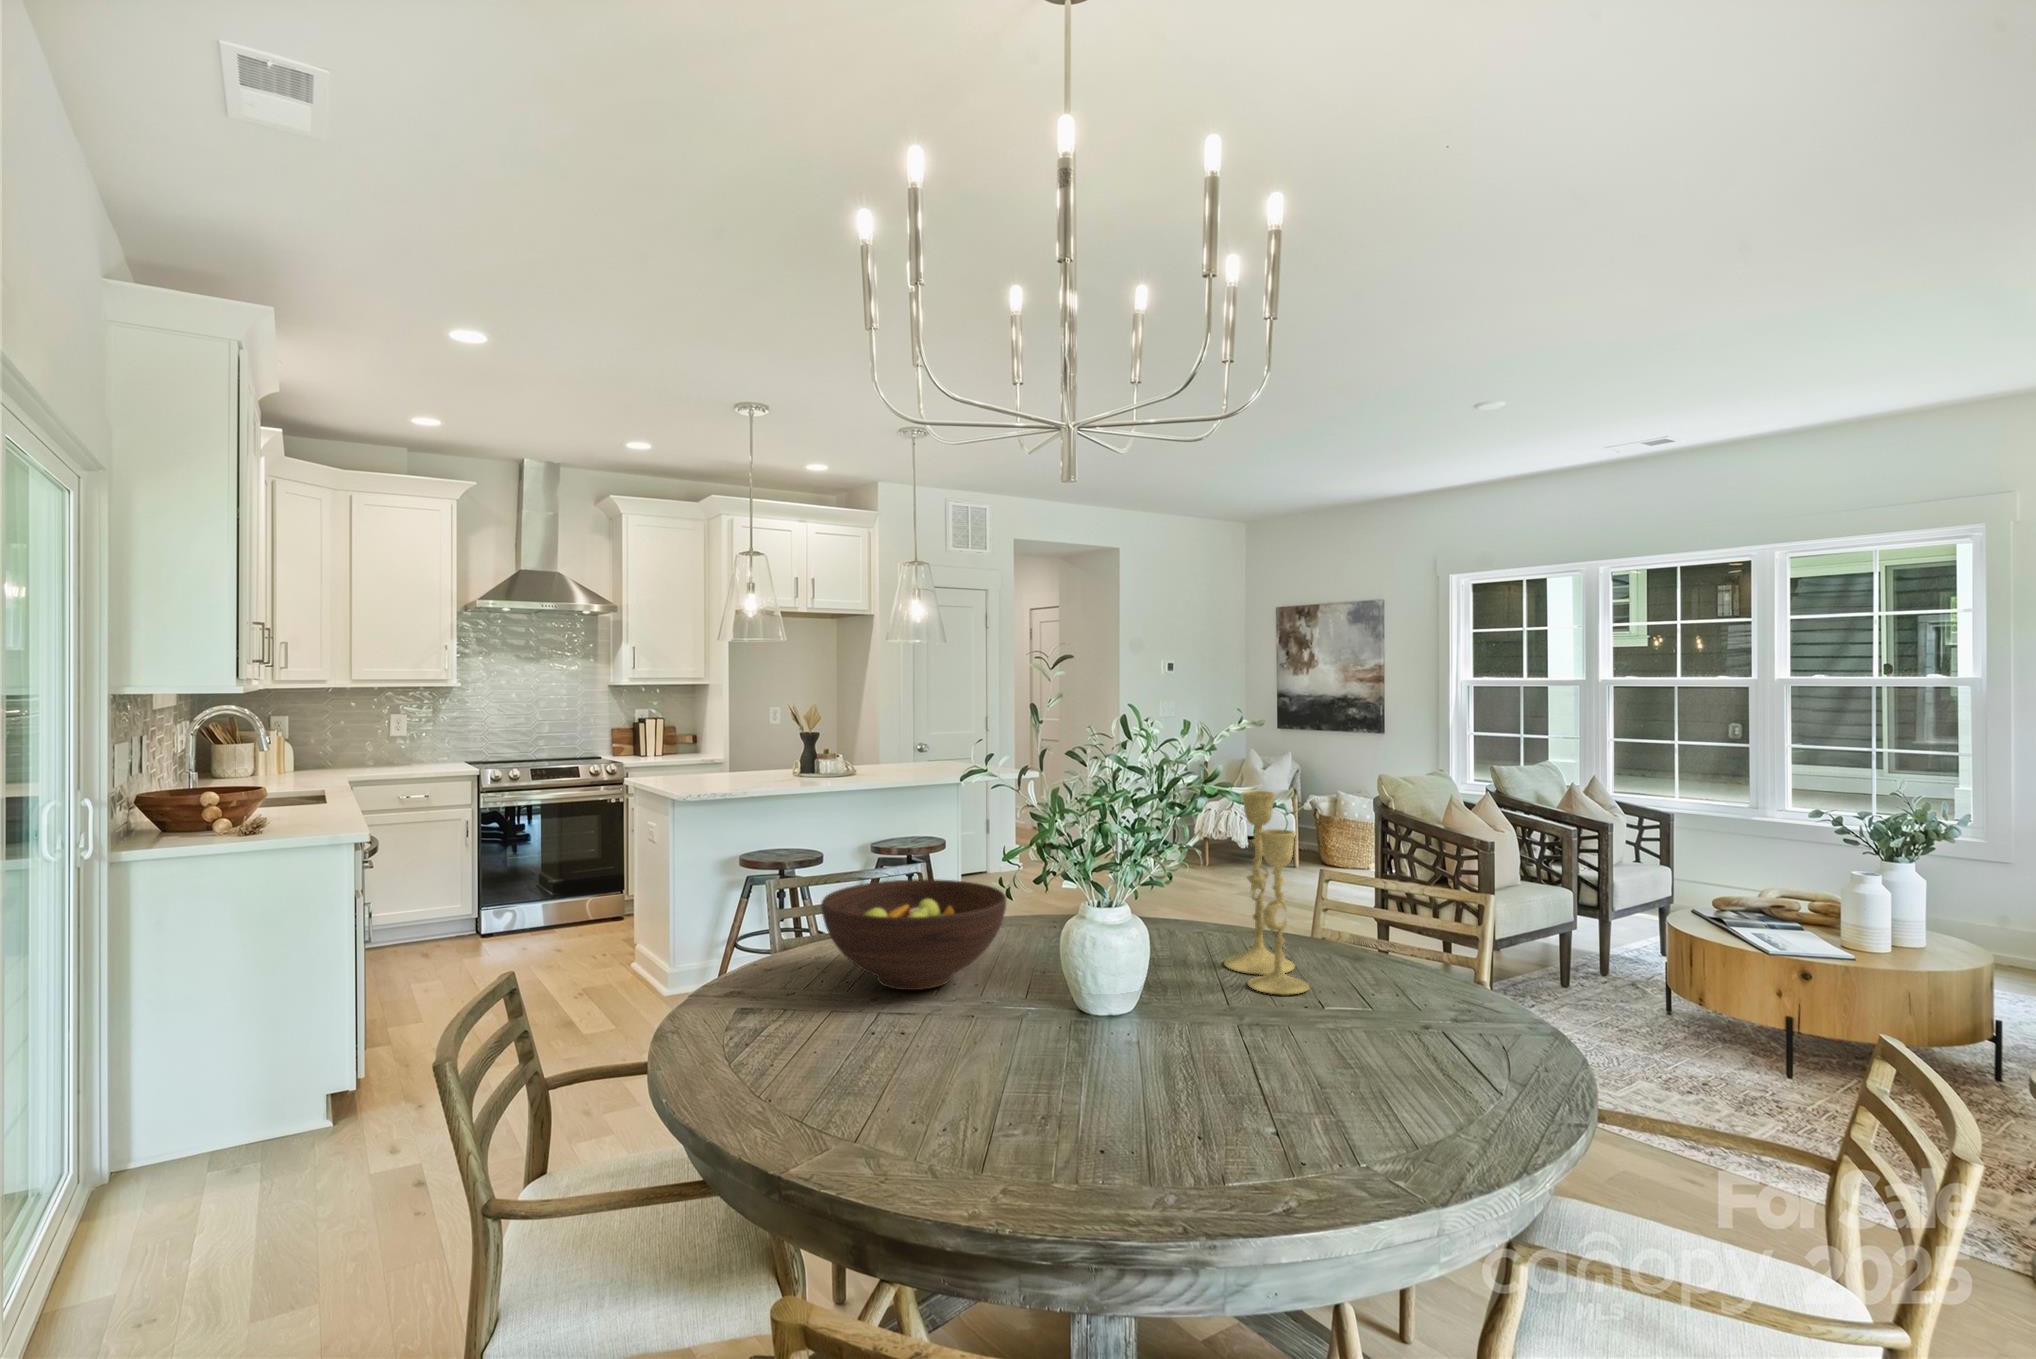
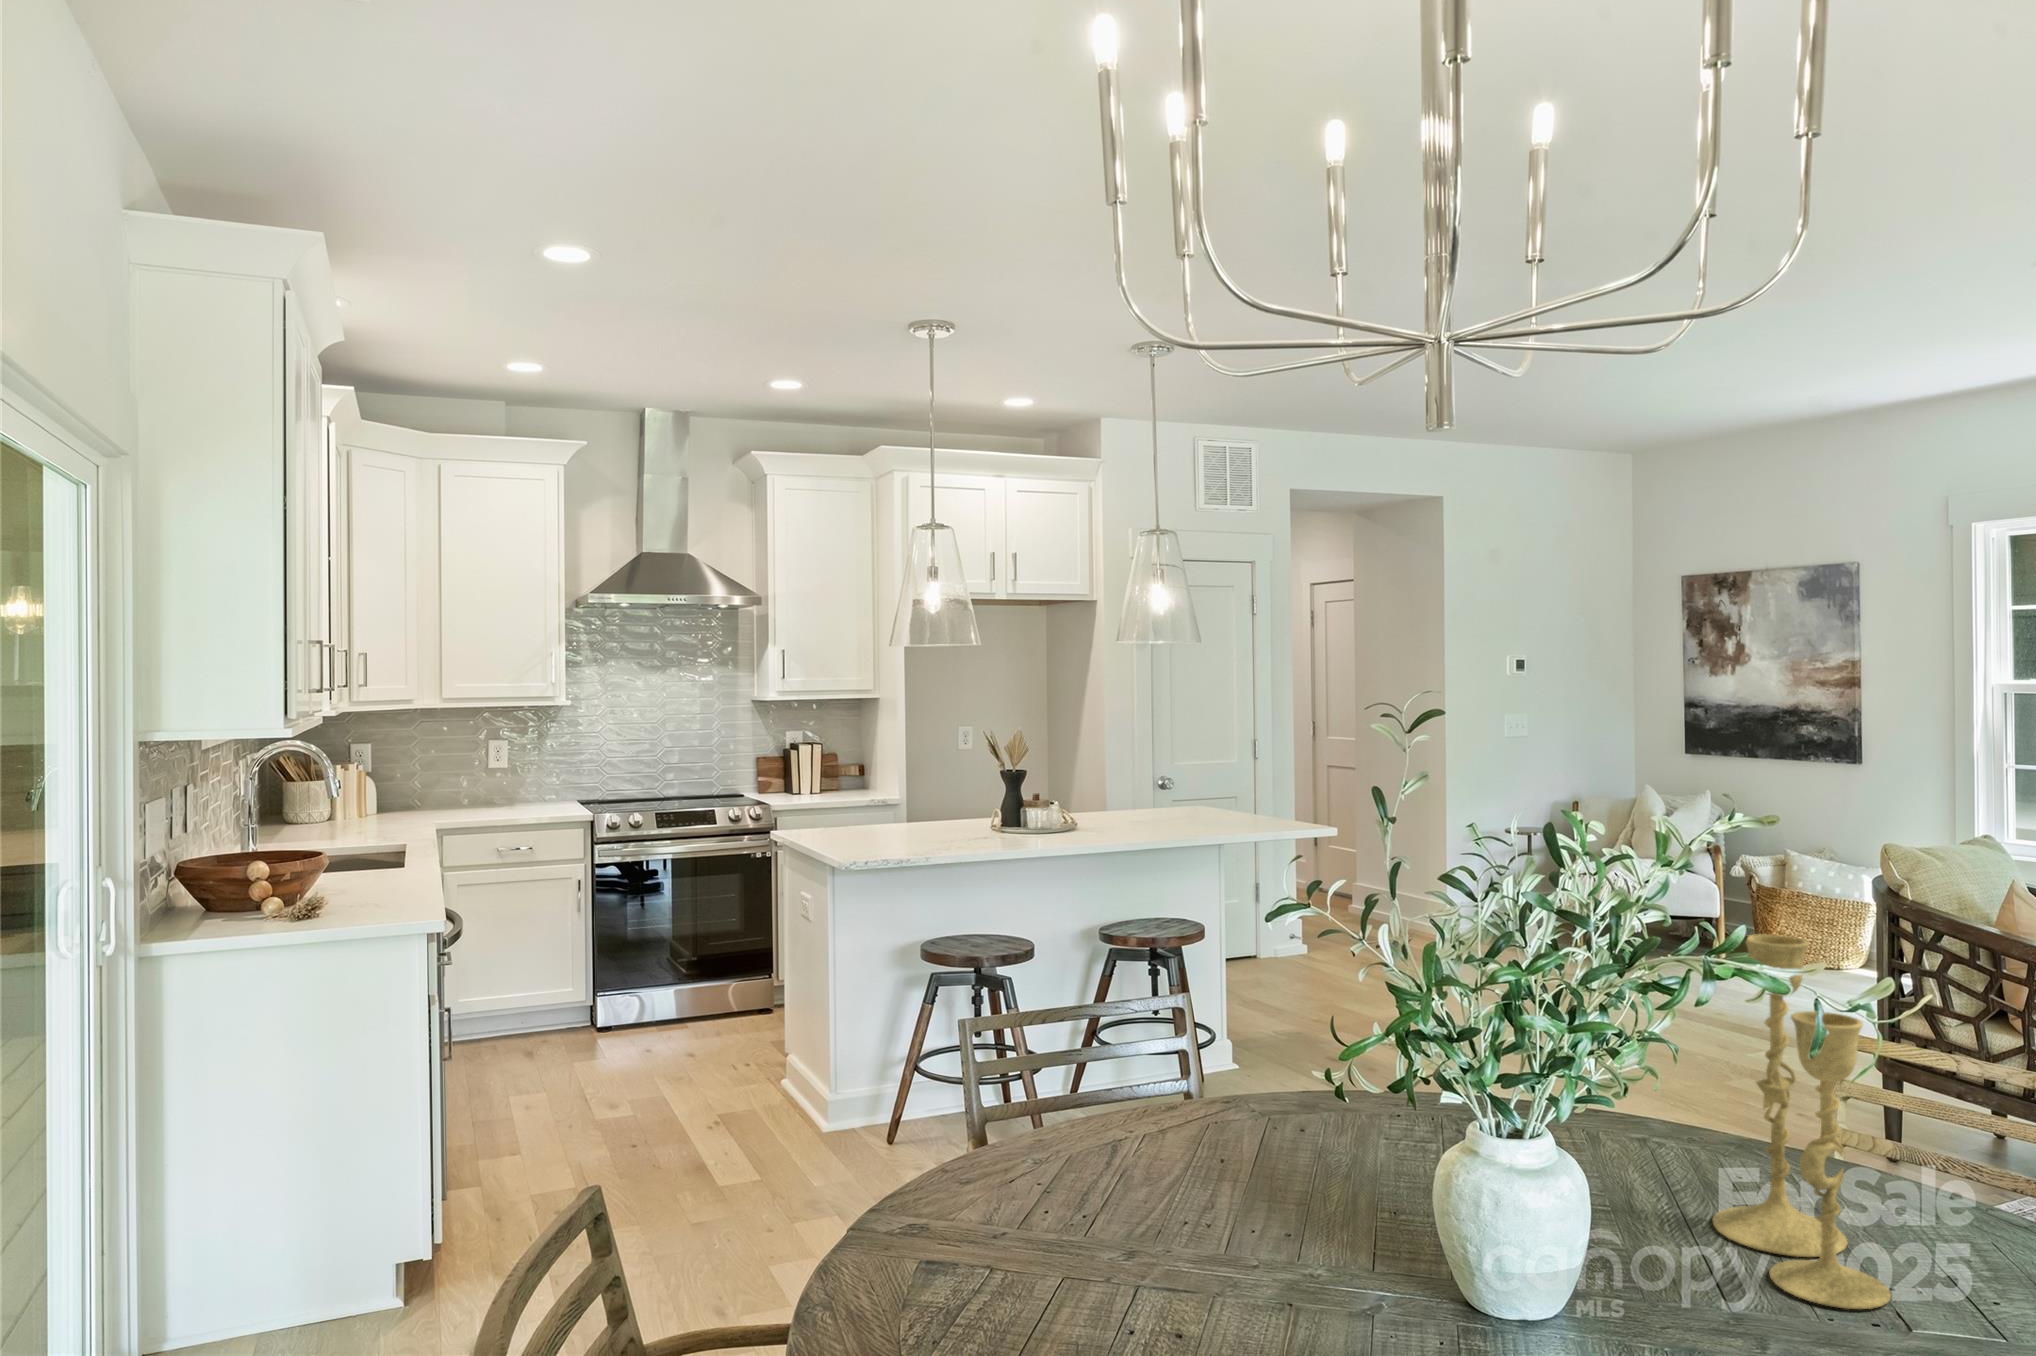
fruit bowl: present [821,879,1006,990] -> none [1048,1057,1344,1253]

